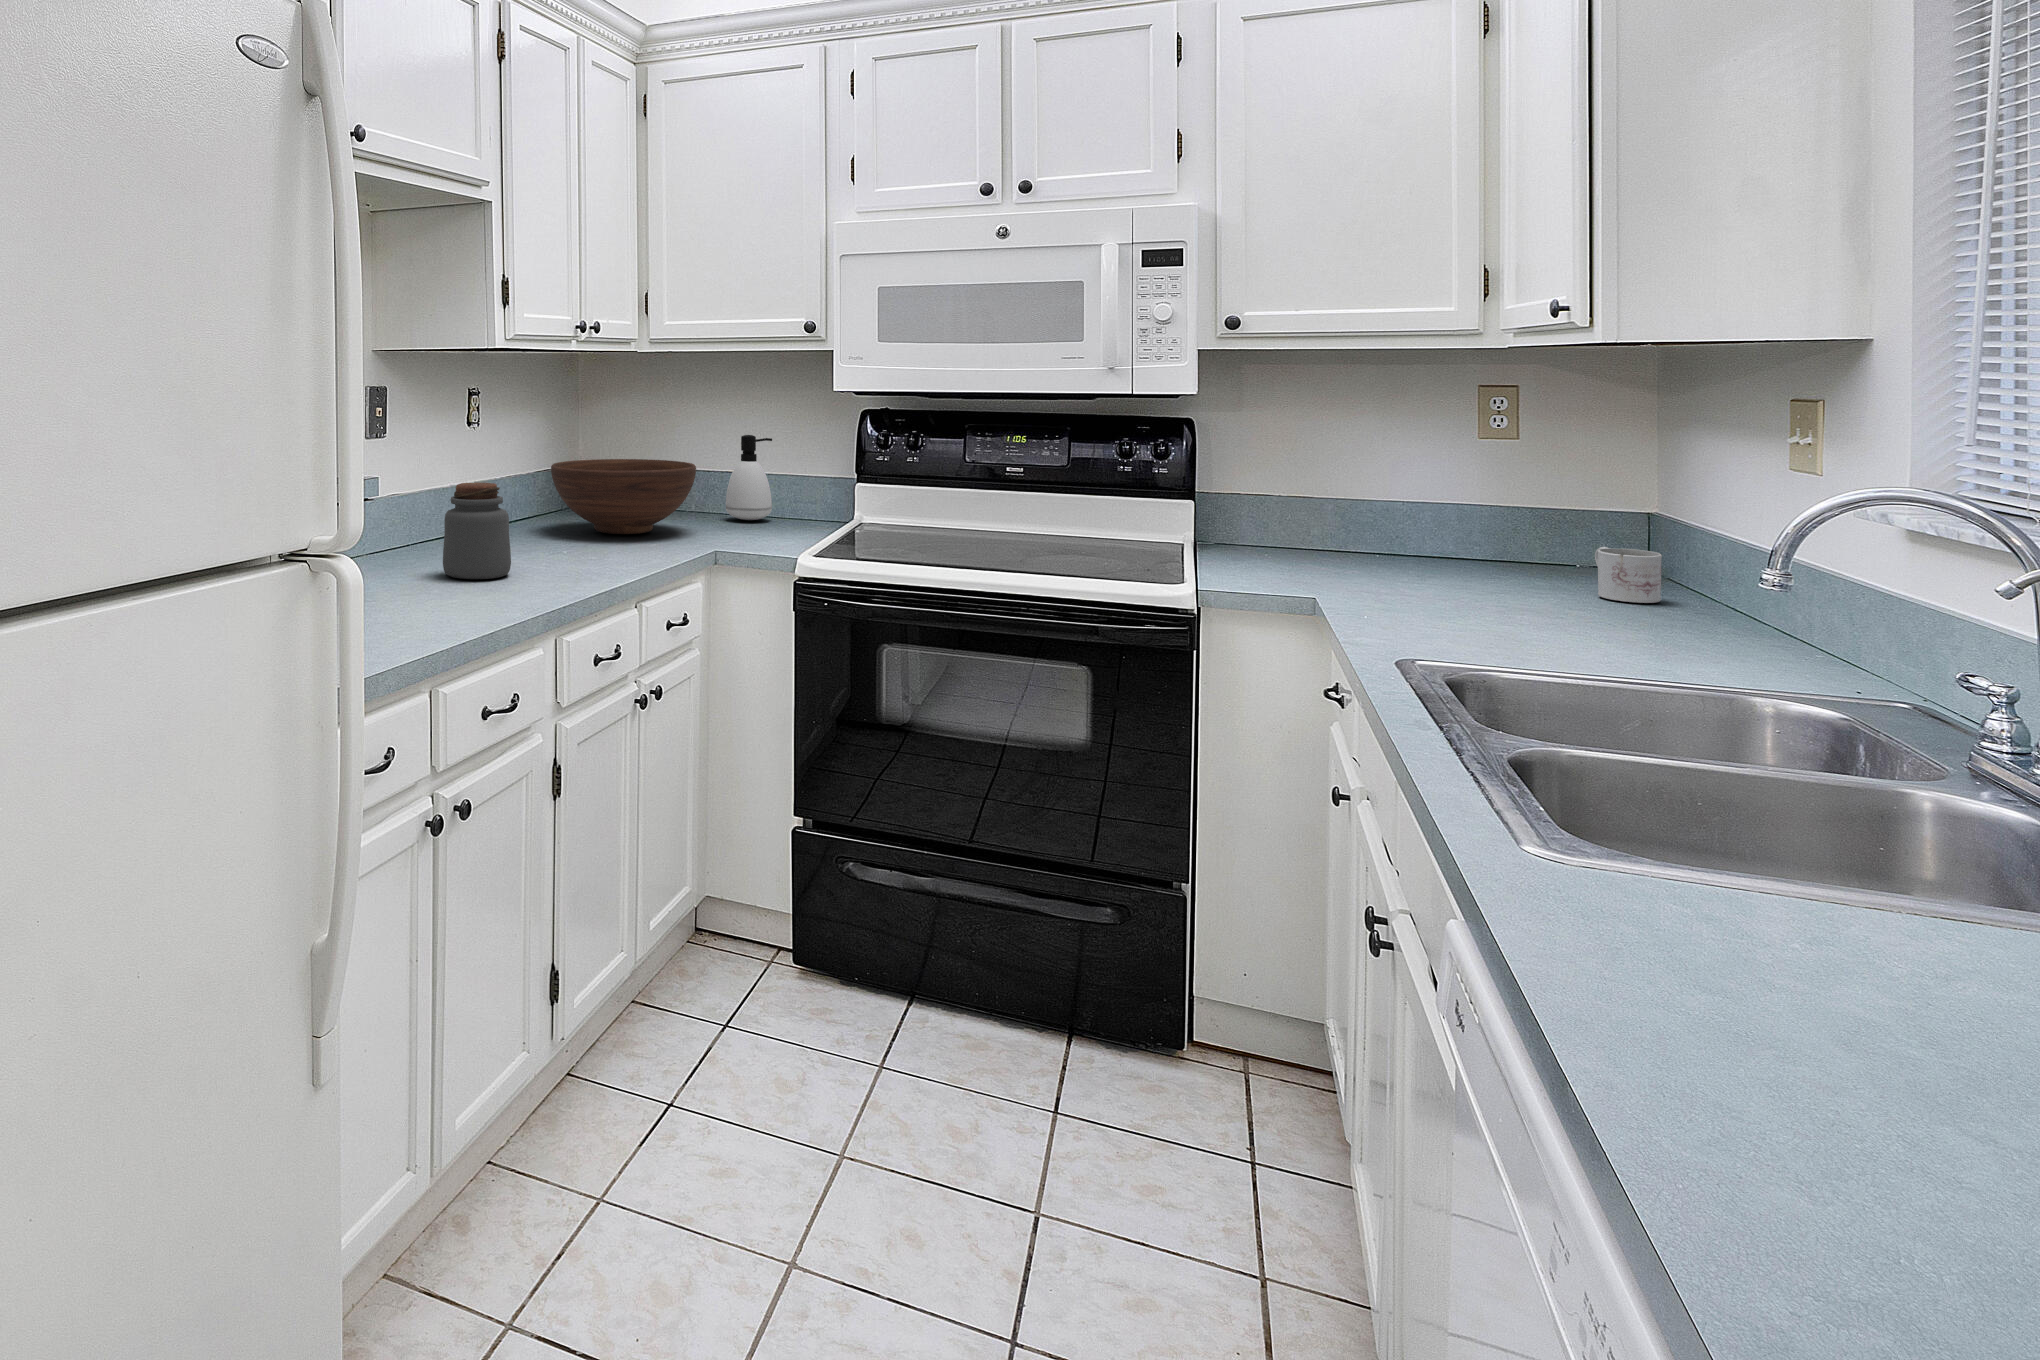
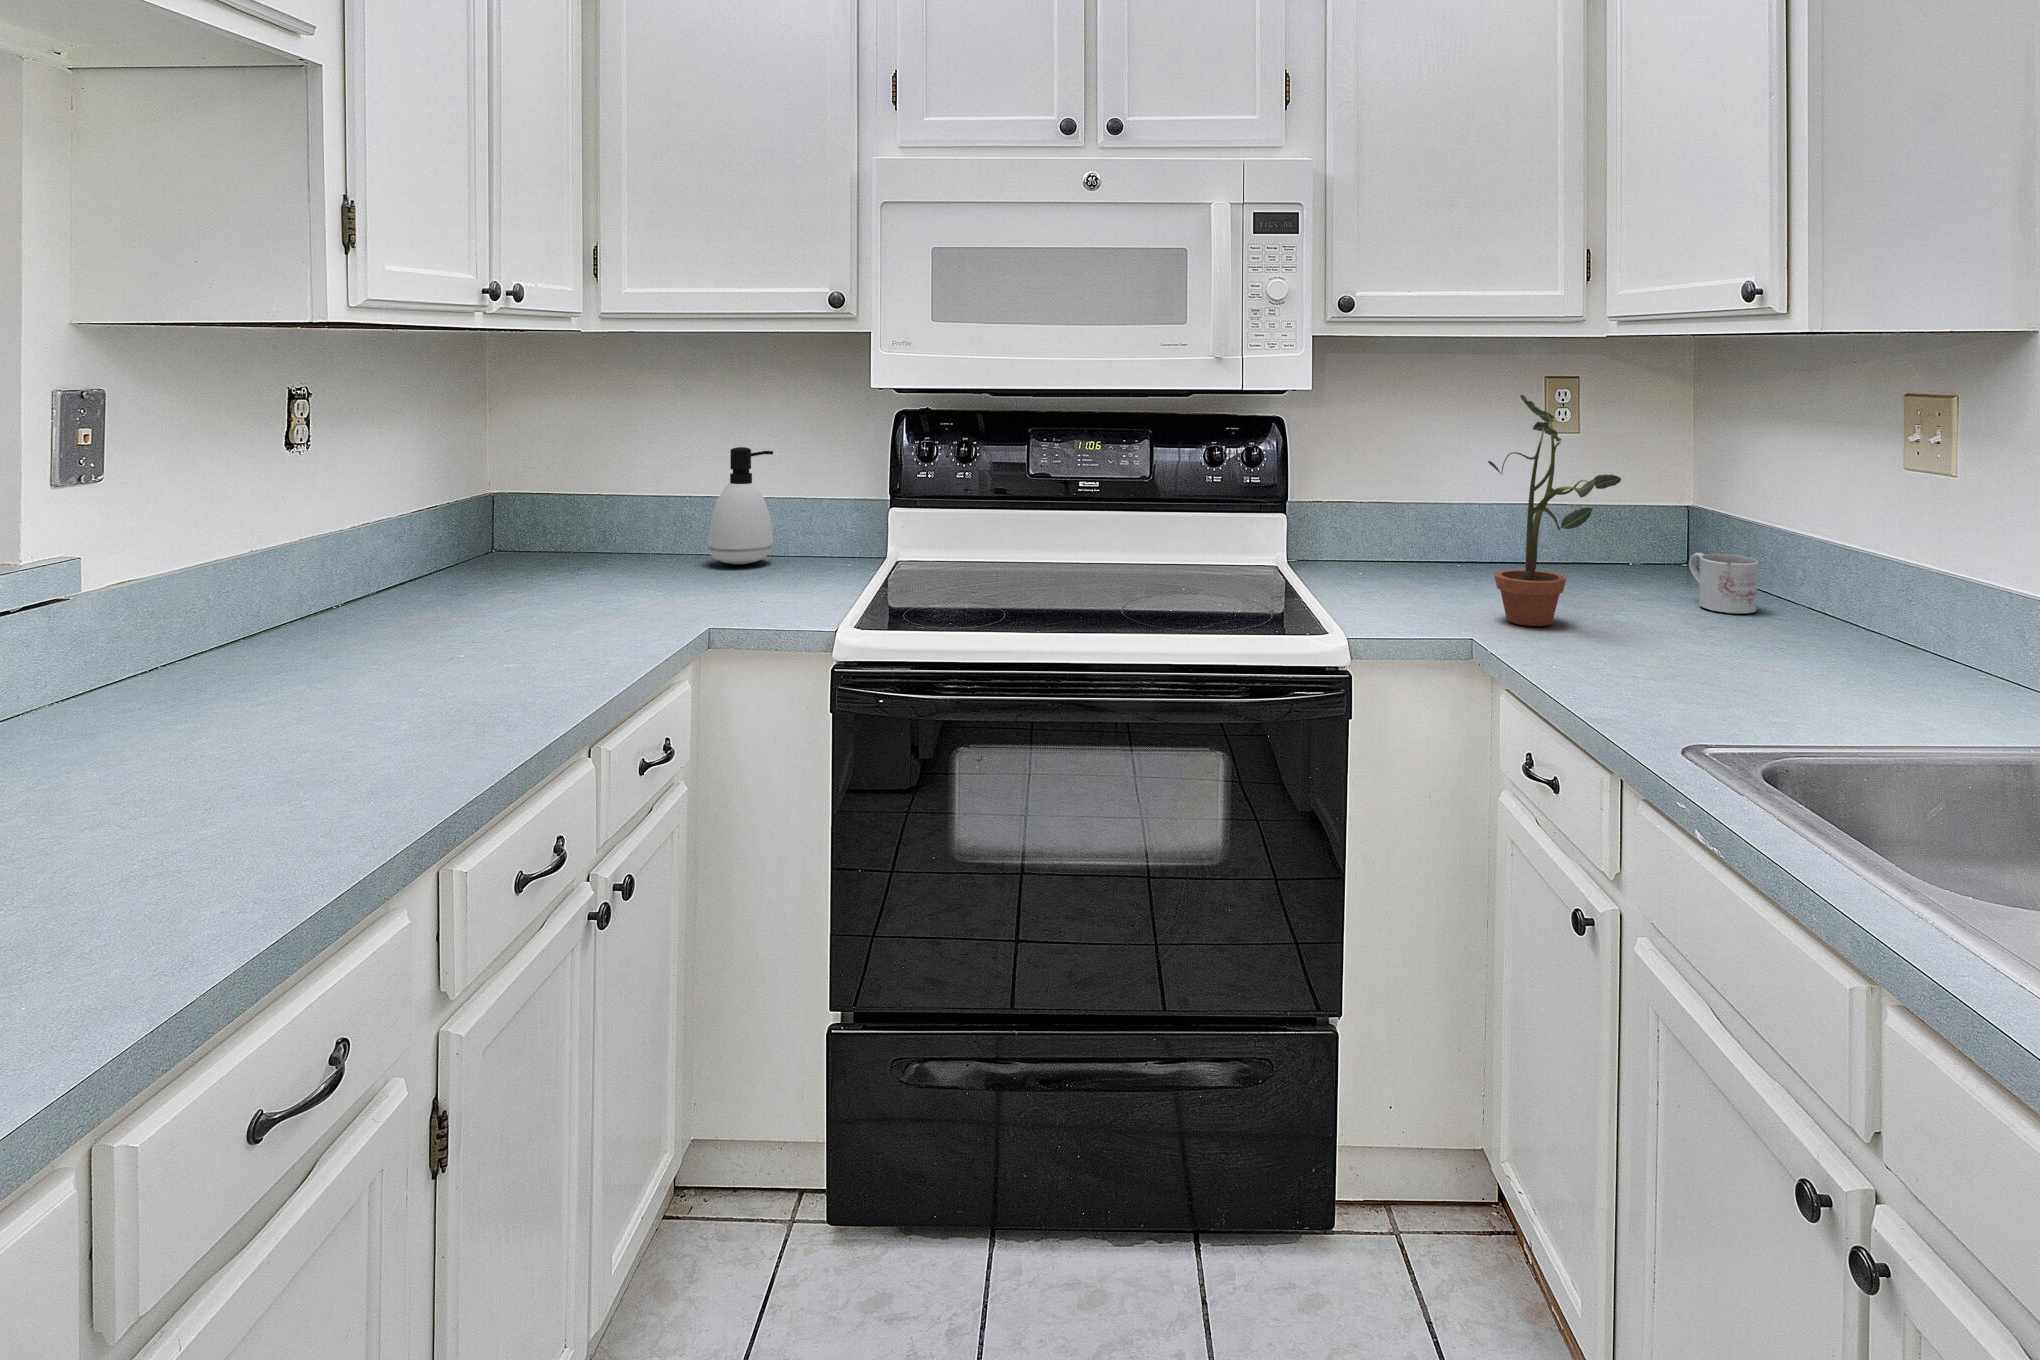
potted plant: none [1338,398,1475,595] -> present [1488,395,1621,626]
fruit bowl: present [551,459,696,534] -> none [436,488,672,606]
jar: present [443,482,511,579] -> none [206,564,353,748]

